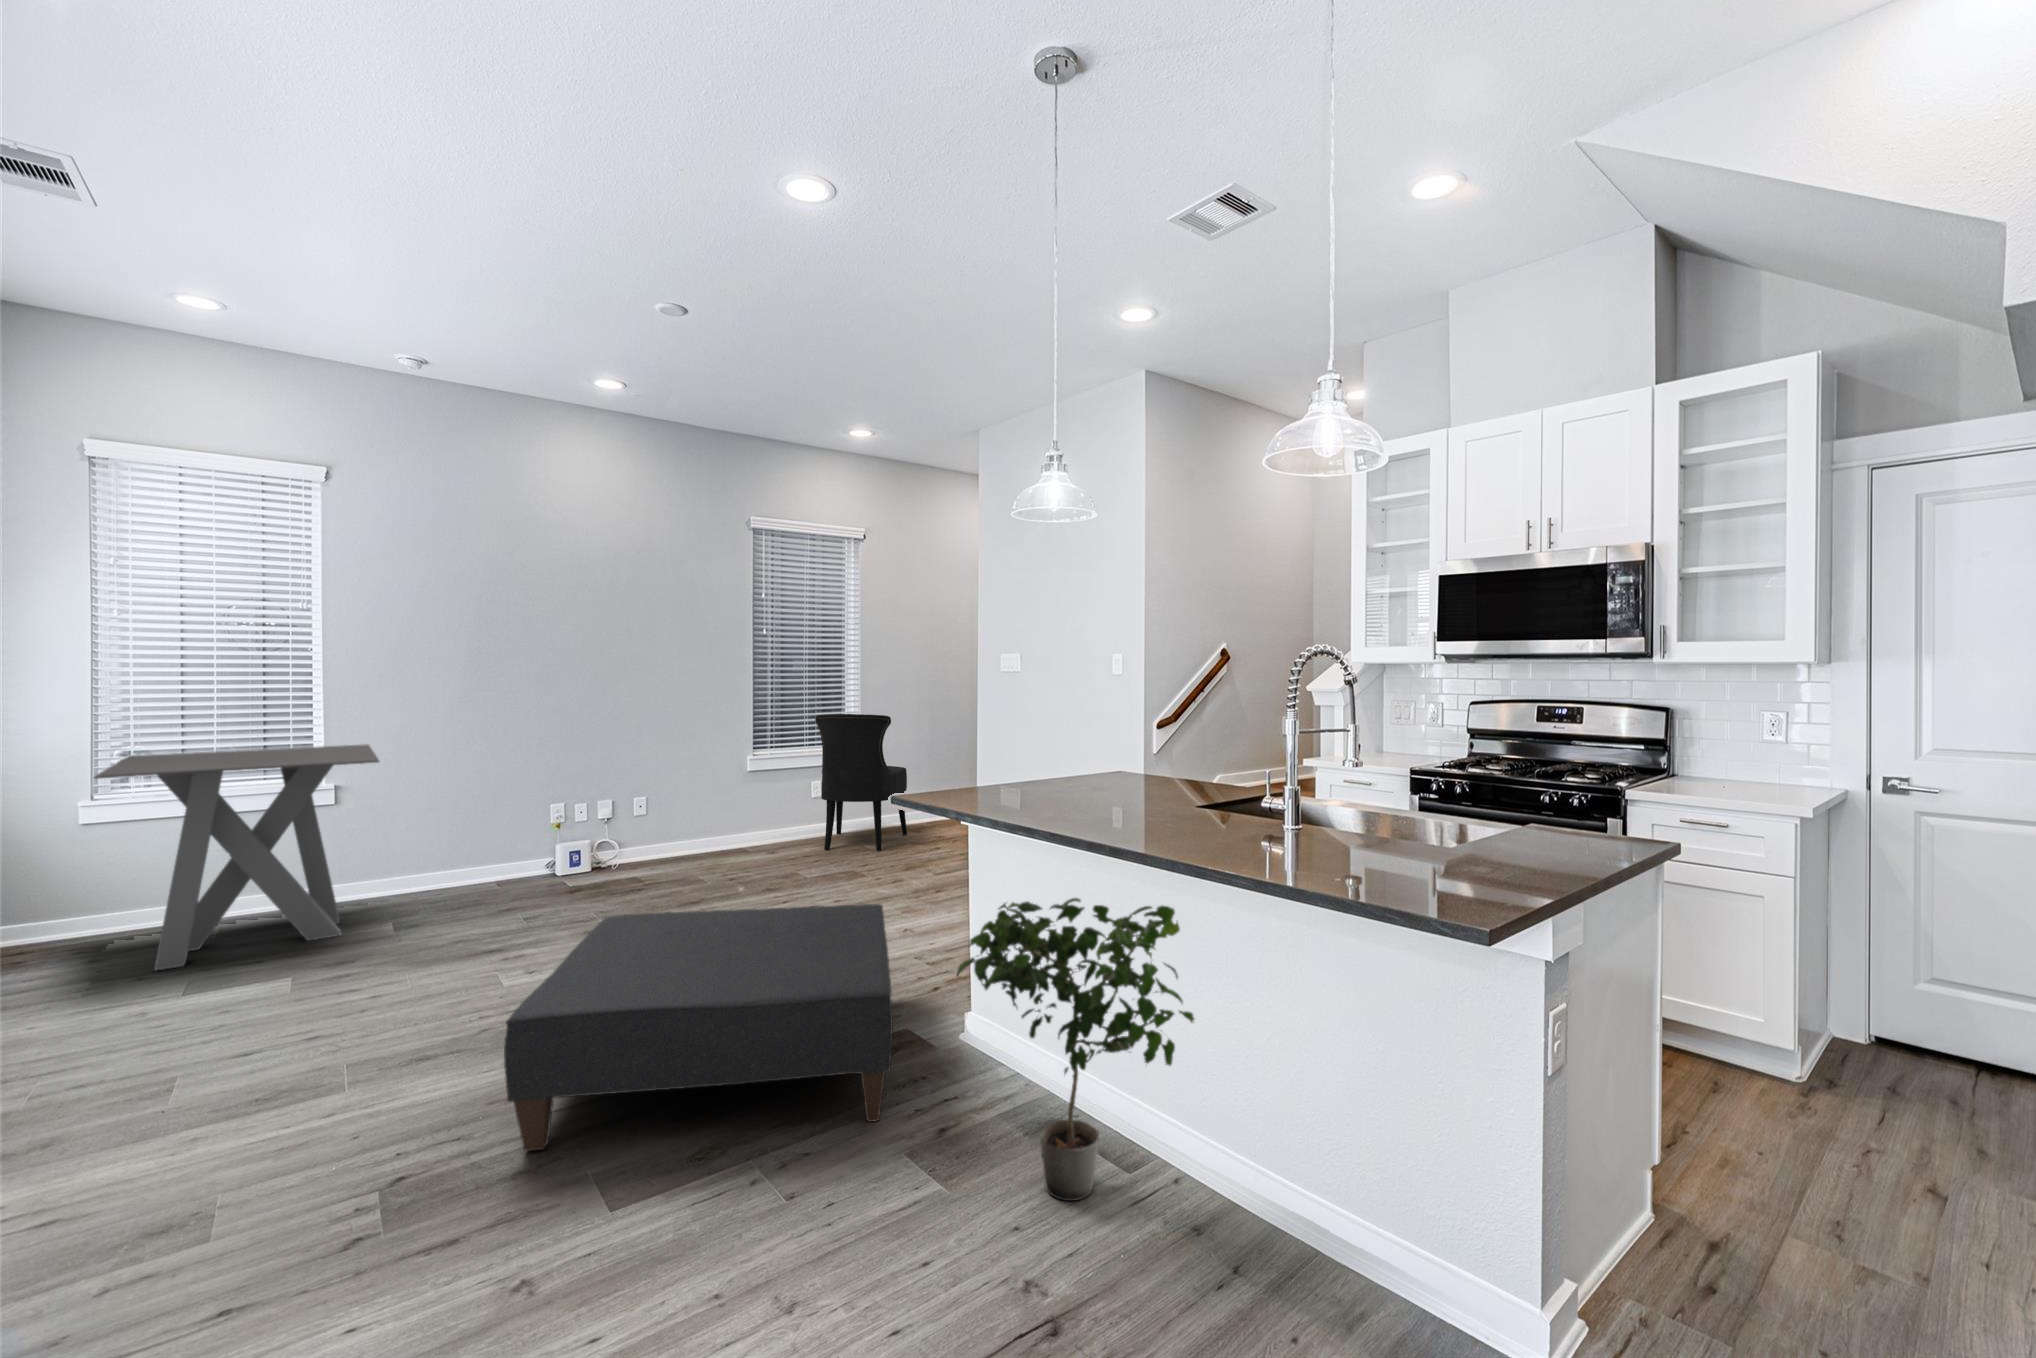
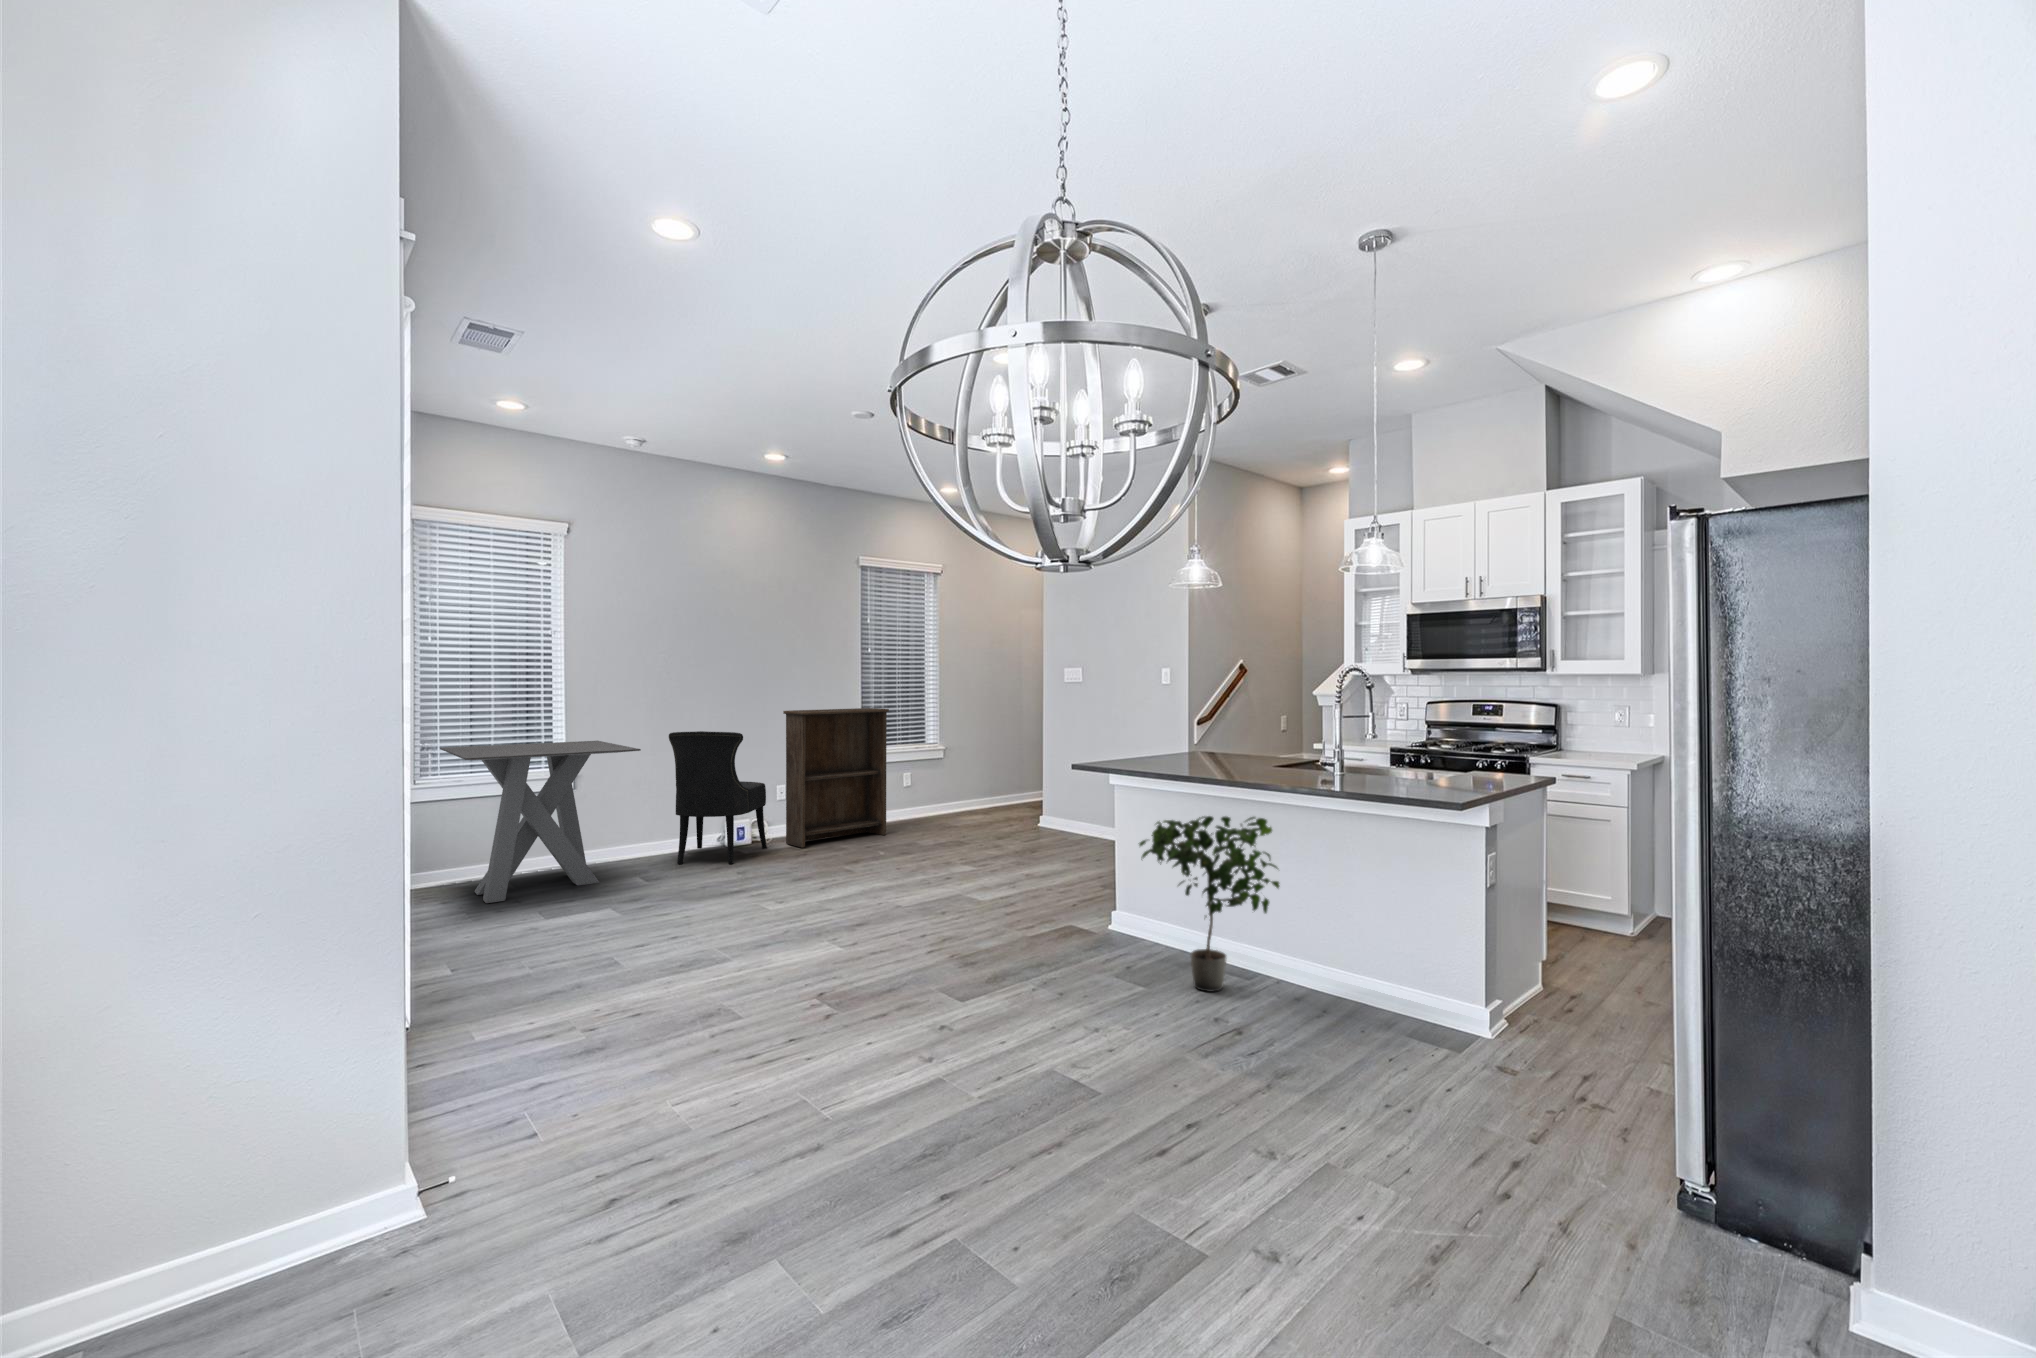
bookshelf: none [631,701,775,882] -> present [783,708,889,848]
dining chair: present [815,714,907,851] -> present [669,731,767,864]
ottoman: present [504,904,893,1151] -> none [847,843,1083,980]

